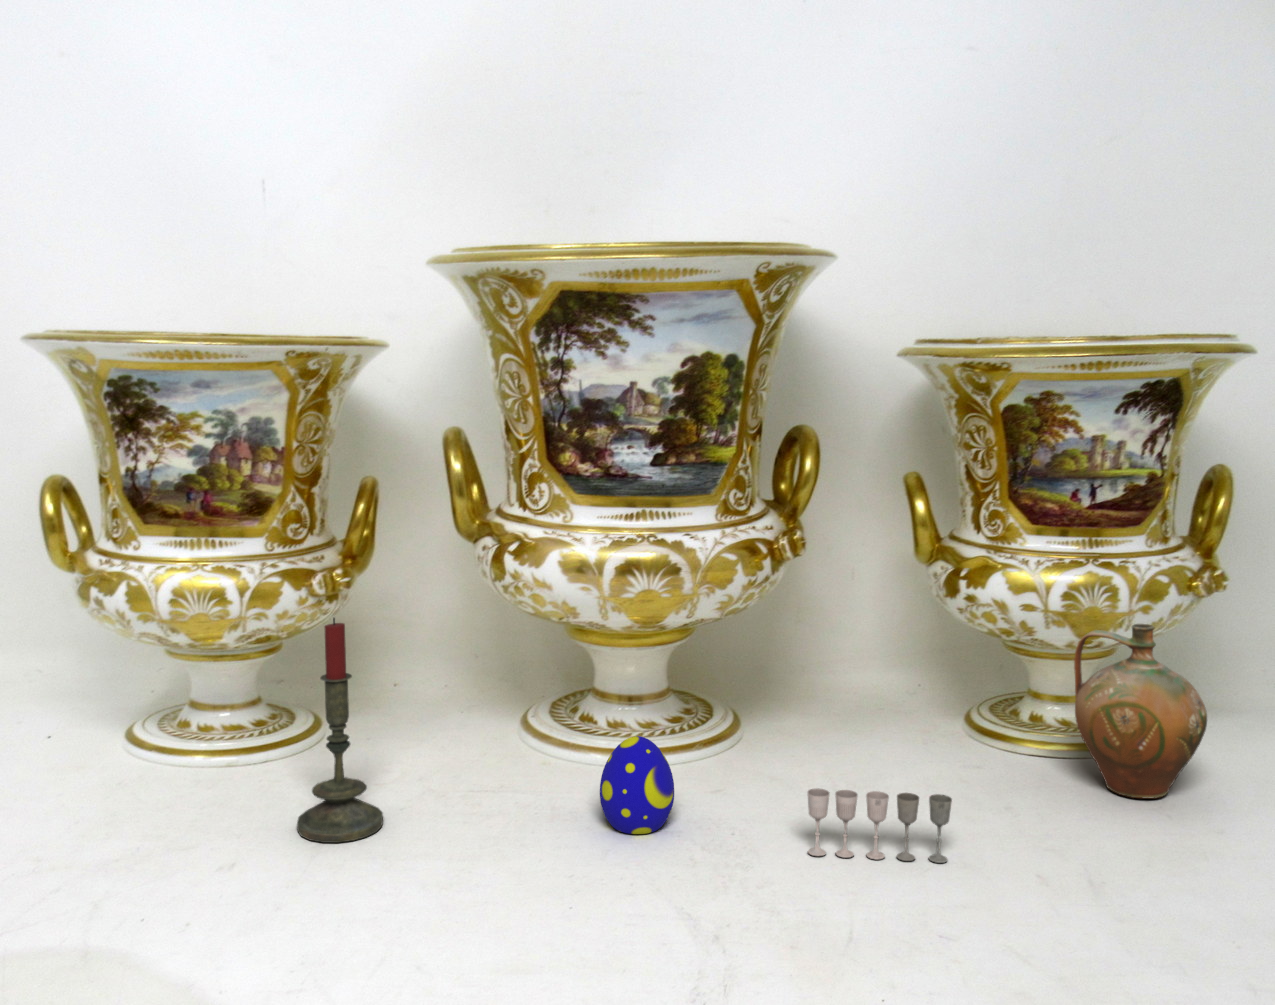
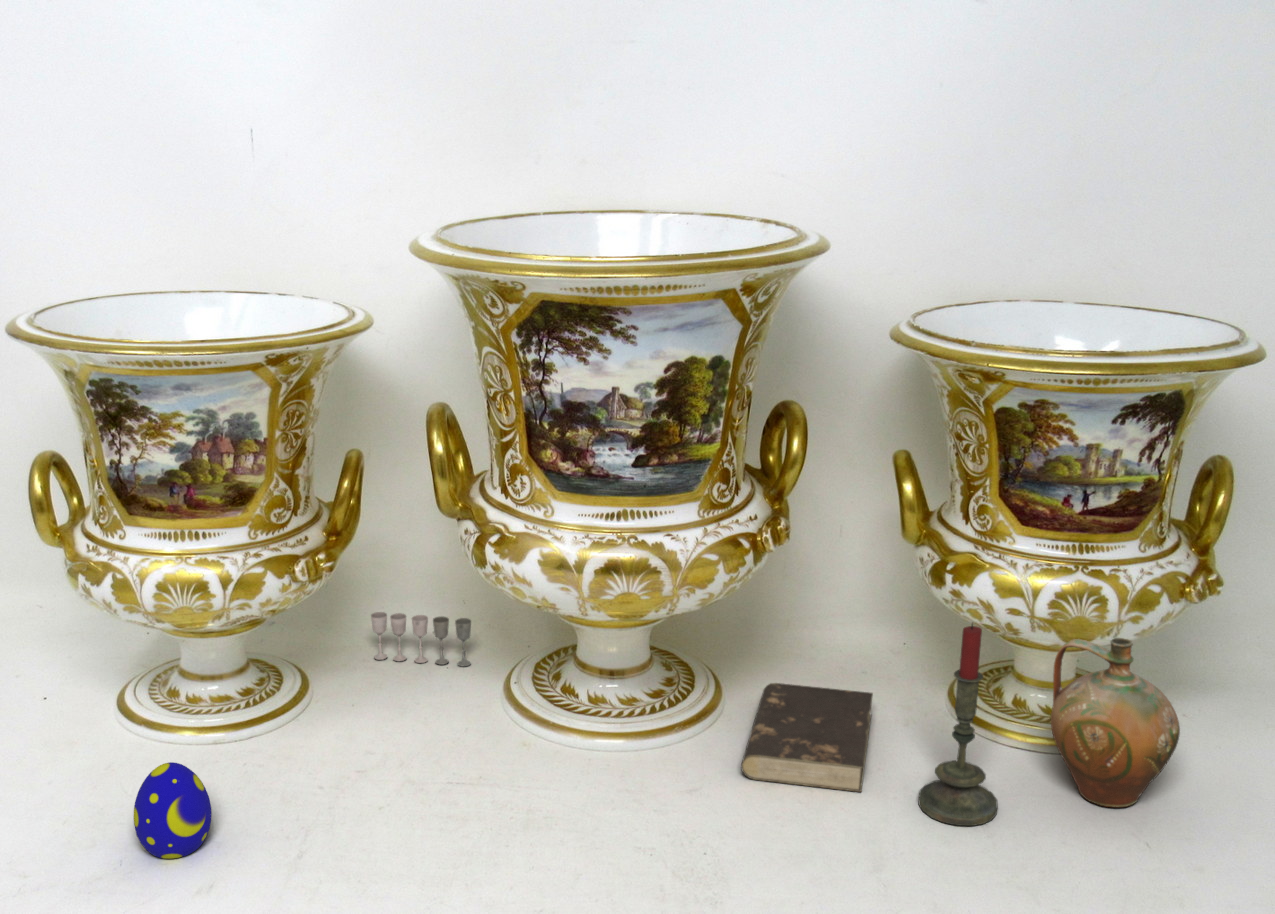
candle: present [297,618,383,843] -> present [918,624,997,826]
book: none [764,706,889,792] -> present [741,683,873,792]
decorative egg: present [600,736,674,834] -> present [134,762,211,859]
wine glass: present [808,788,952,863] -> present [371,612,471,666]

